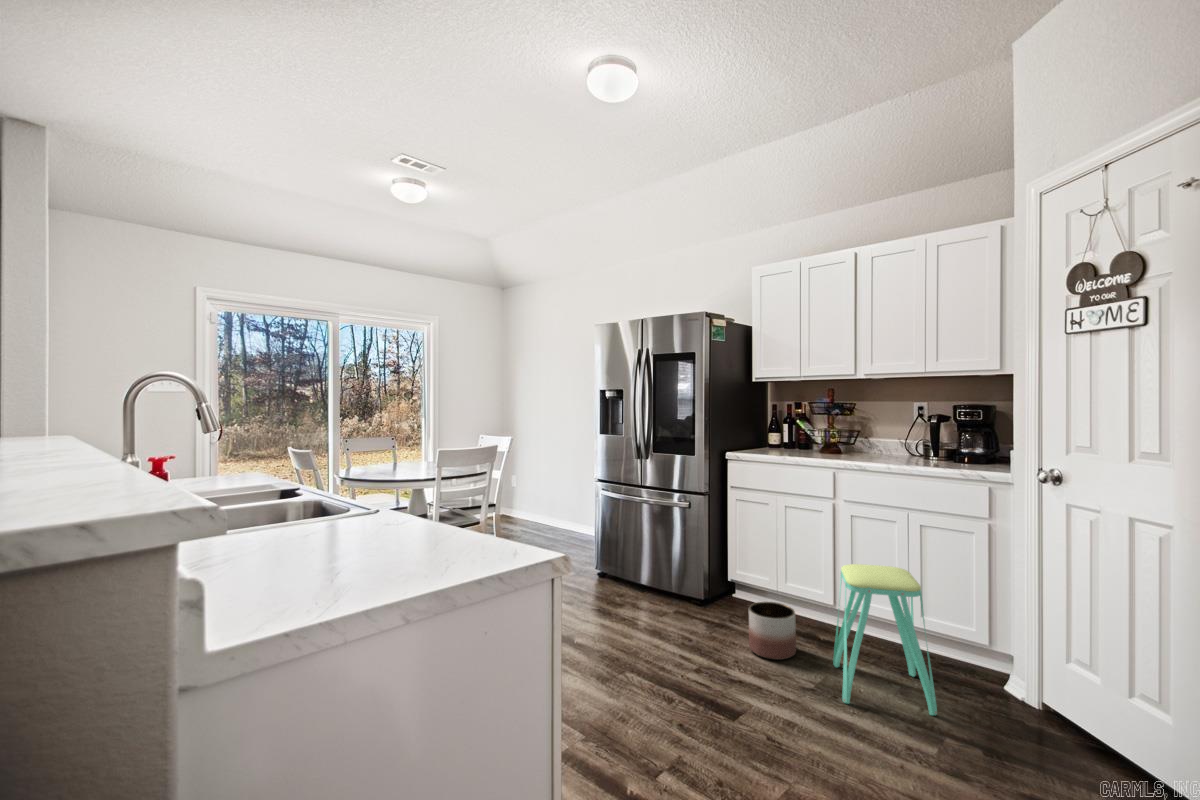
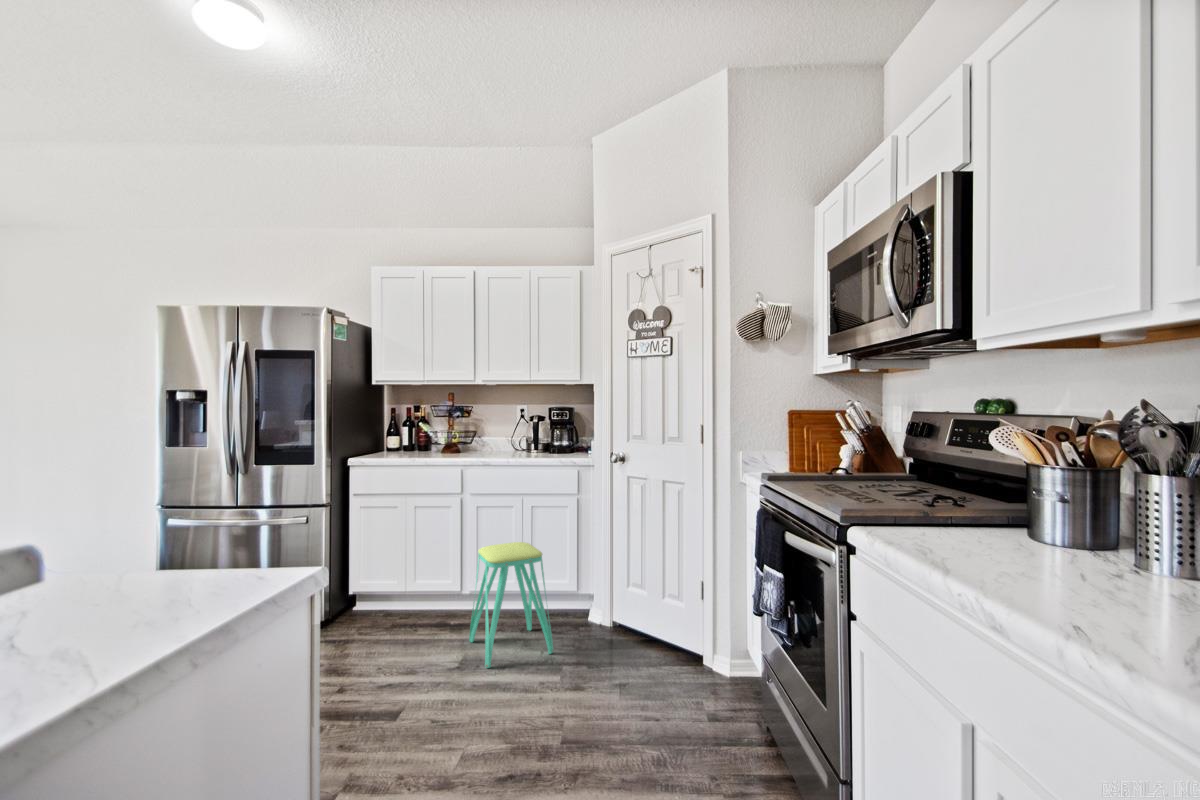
planter: present [749,602,796,660] -> none [388,599,435,655]

